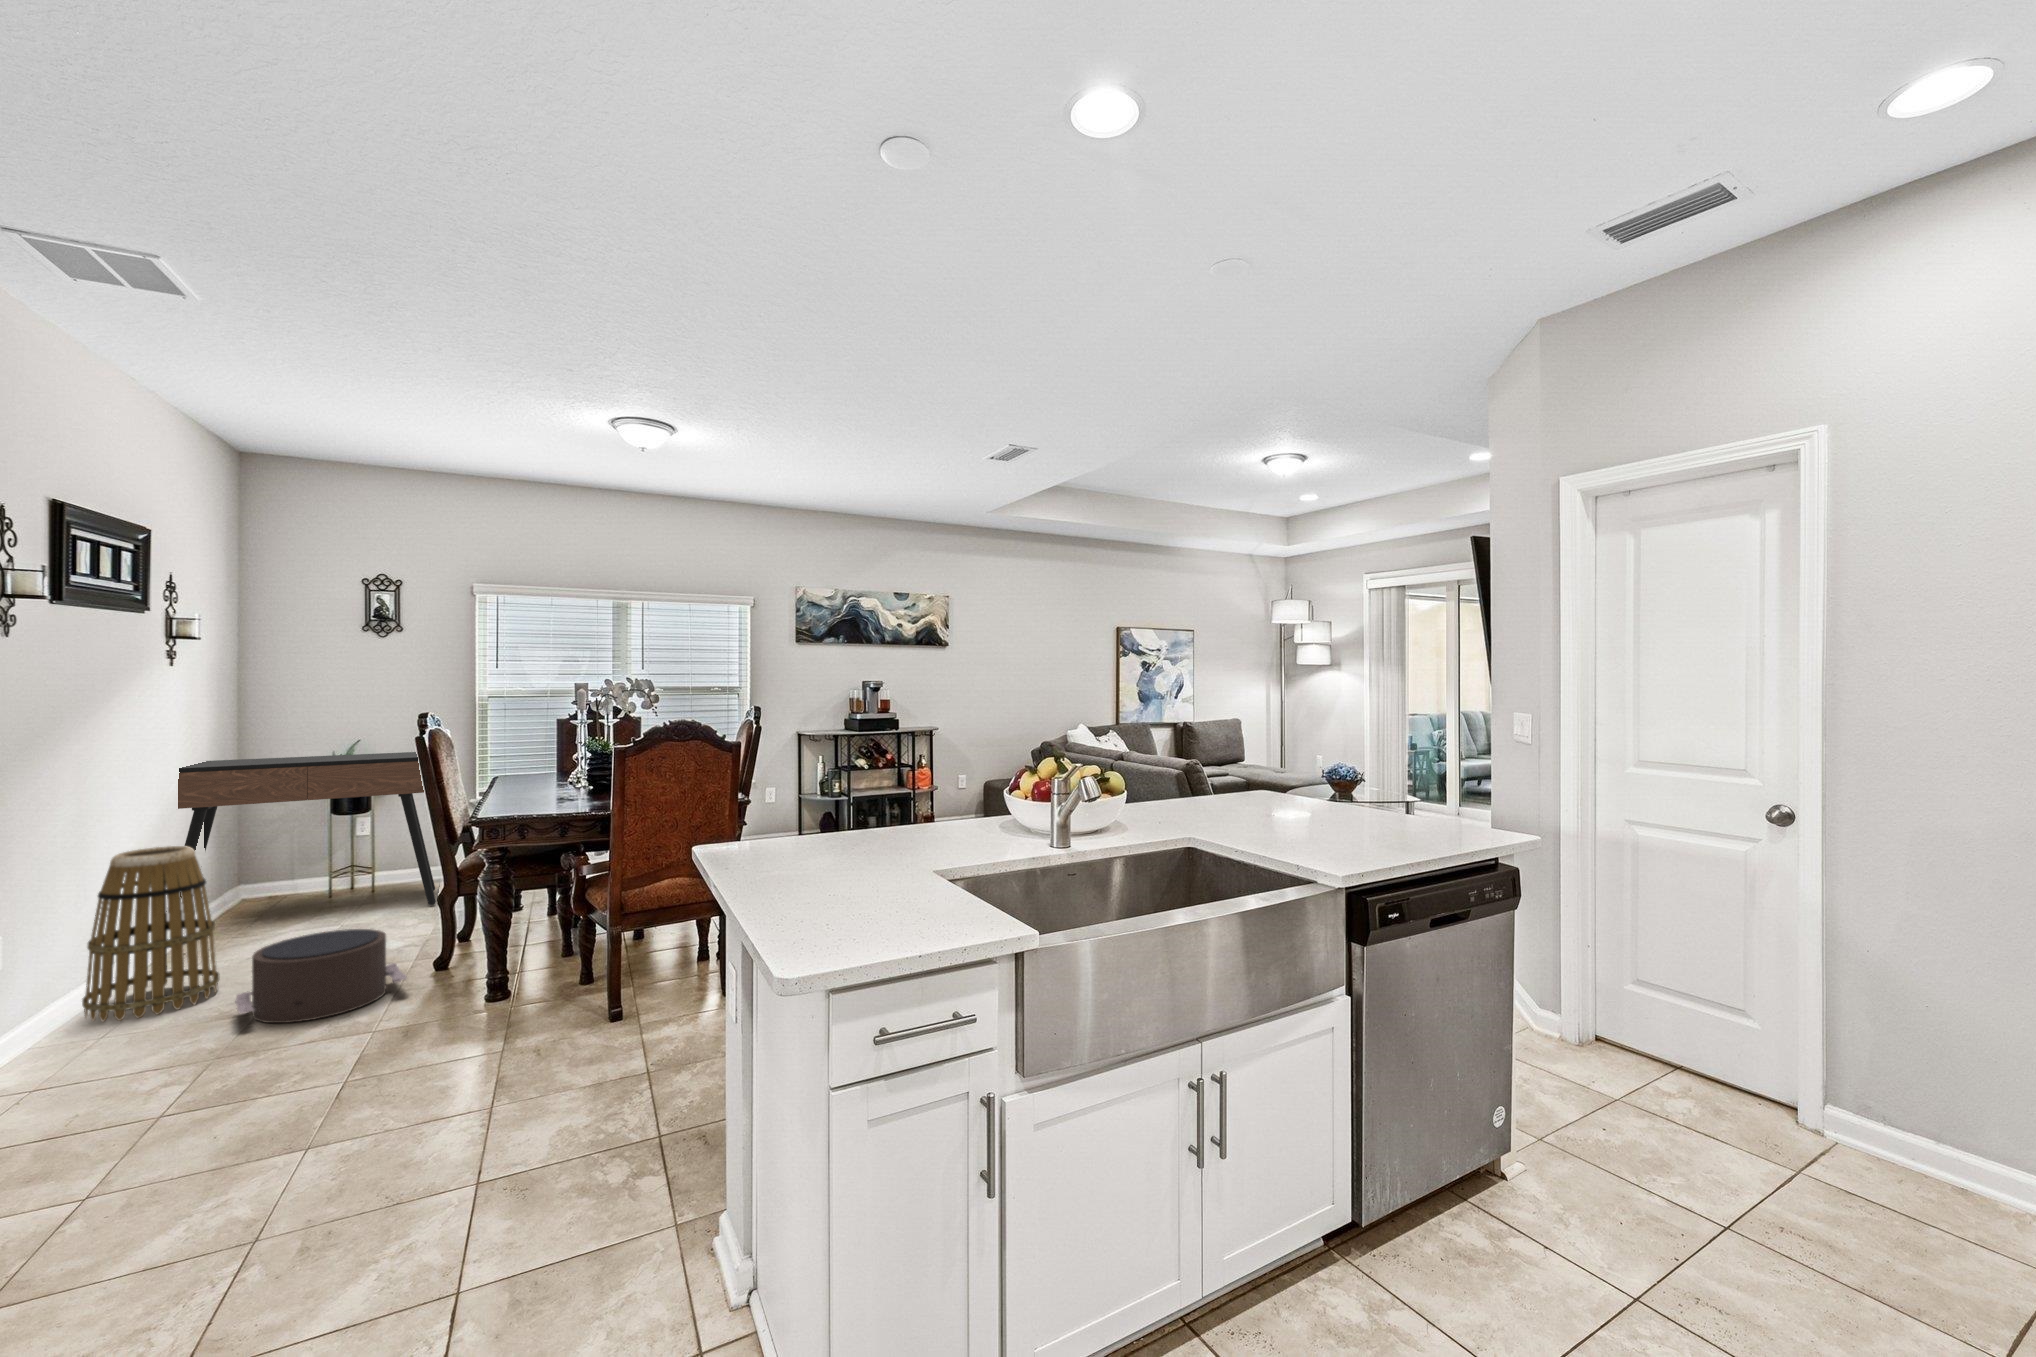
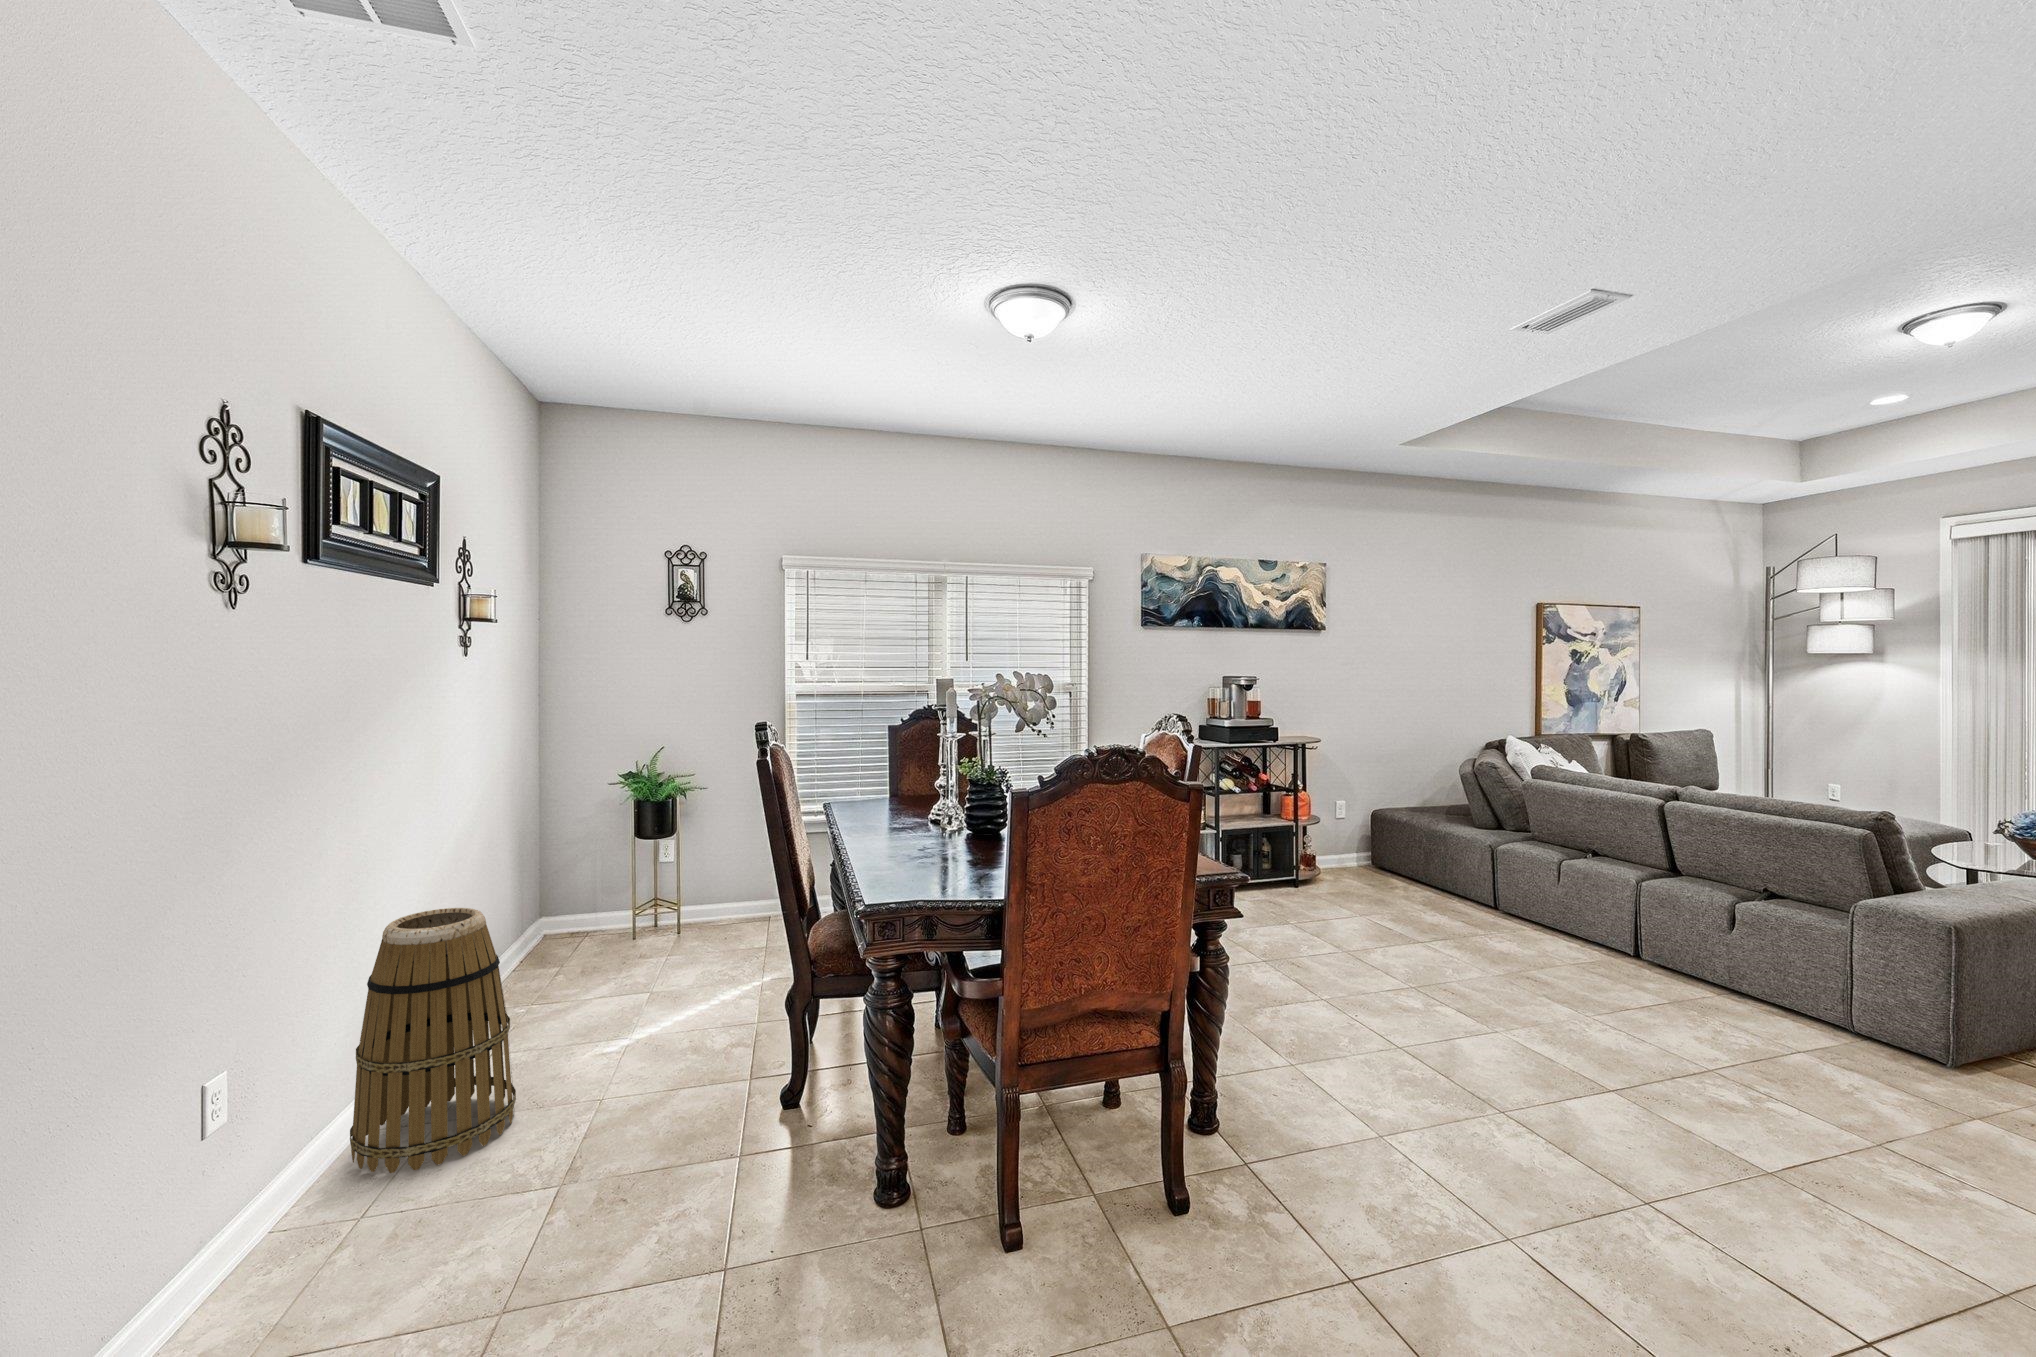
console table: present [167,752,436,921] -> none [453,763,752,1001]
pouf: present [235,929,407,1023] -> none [535,1040,759,1211]

